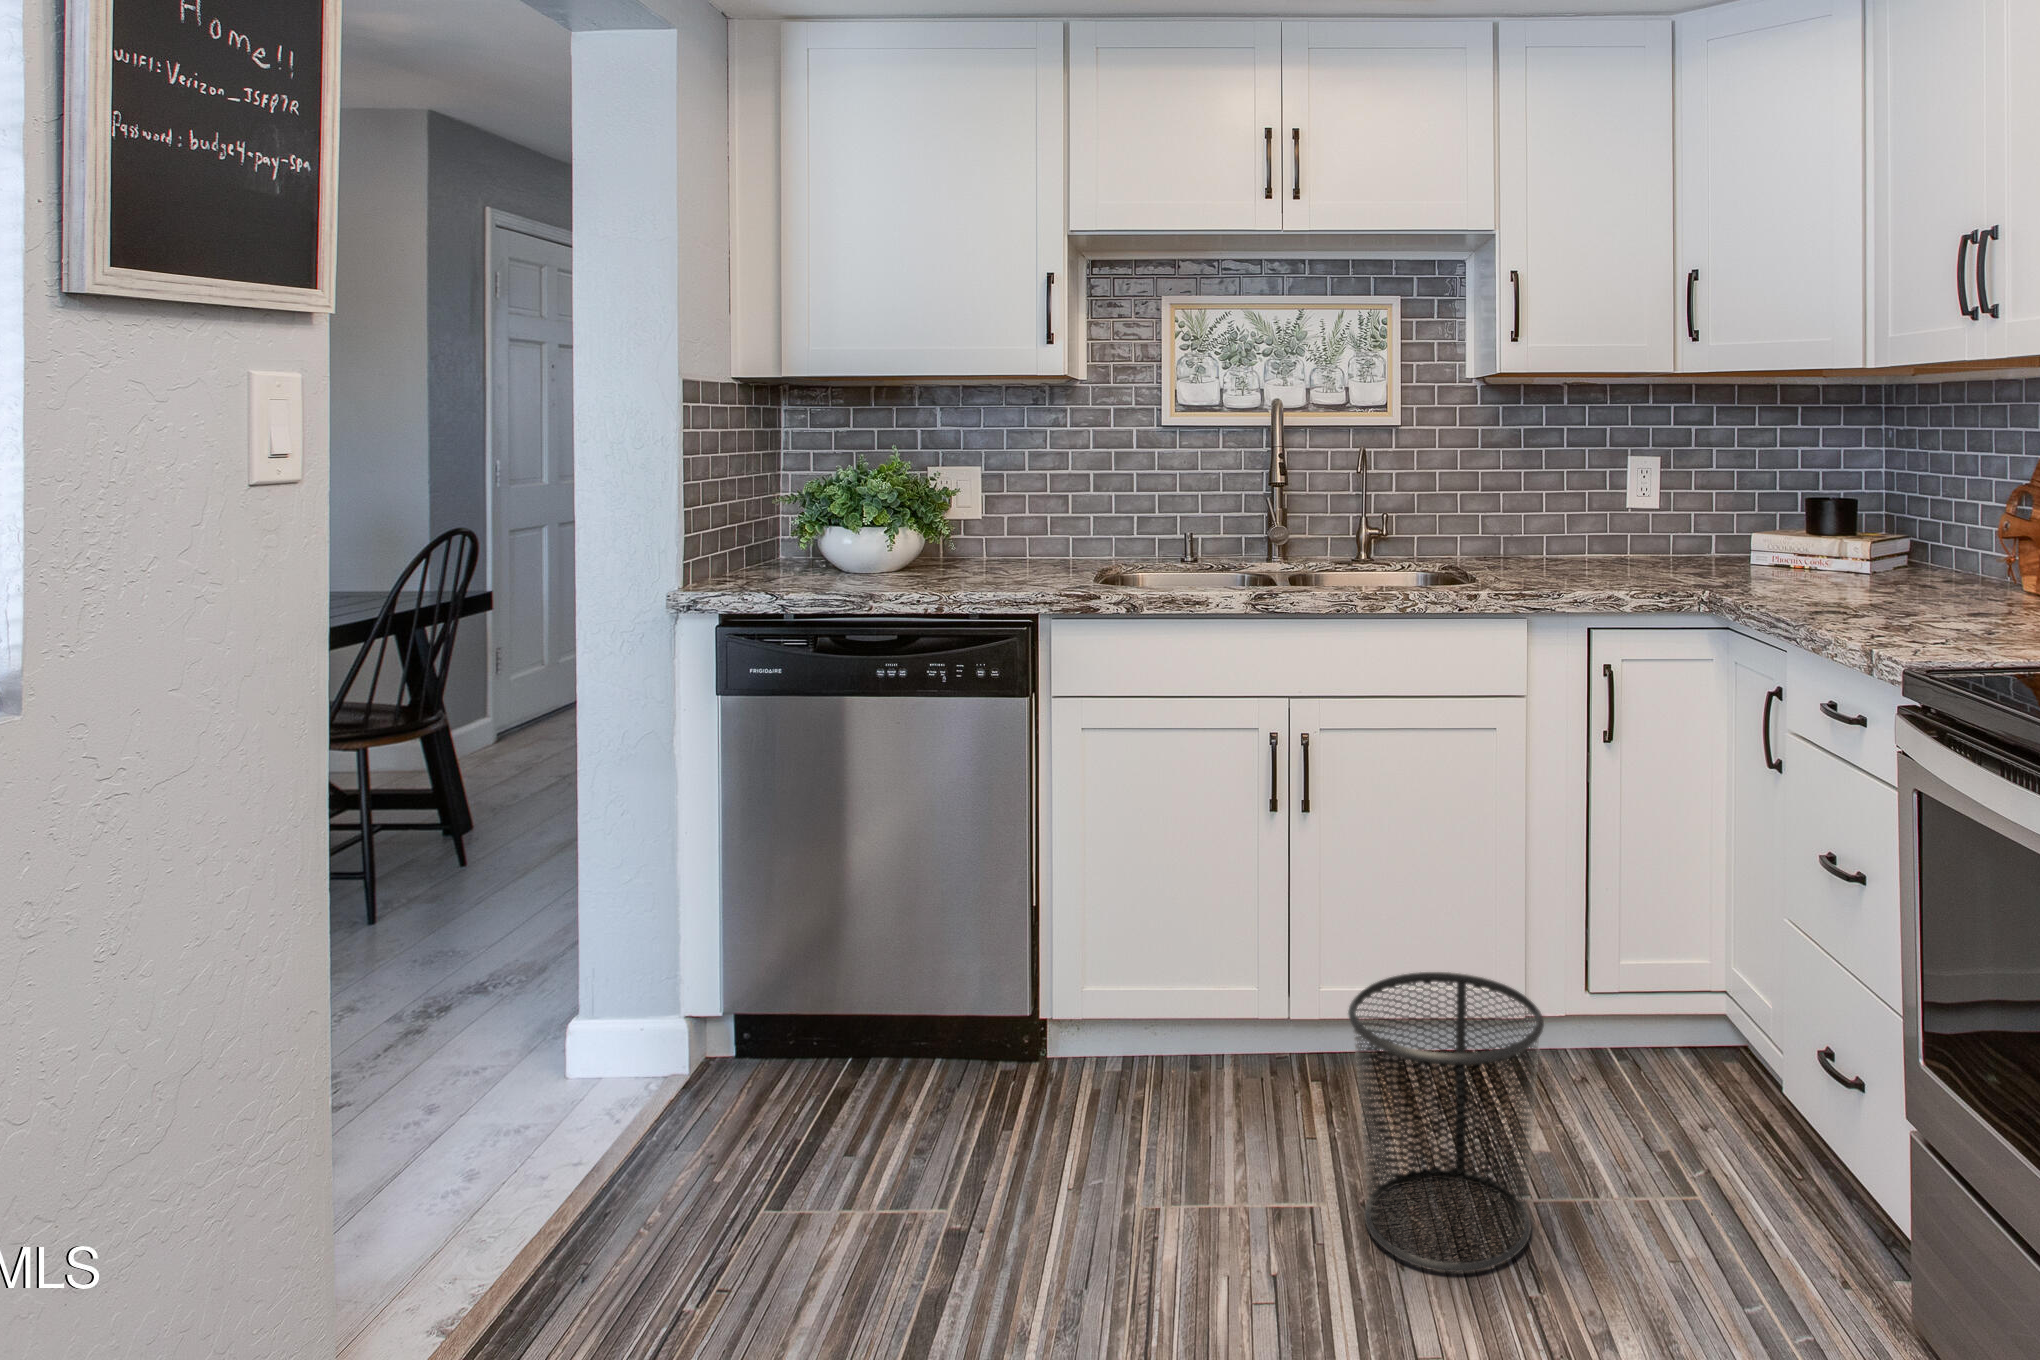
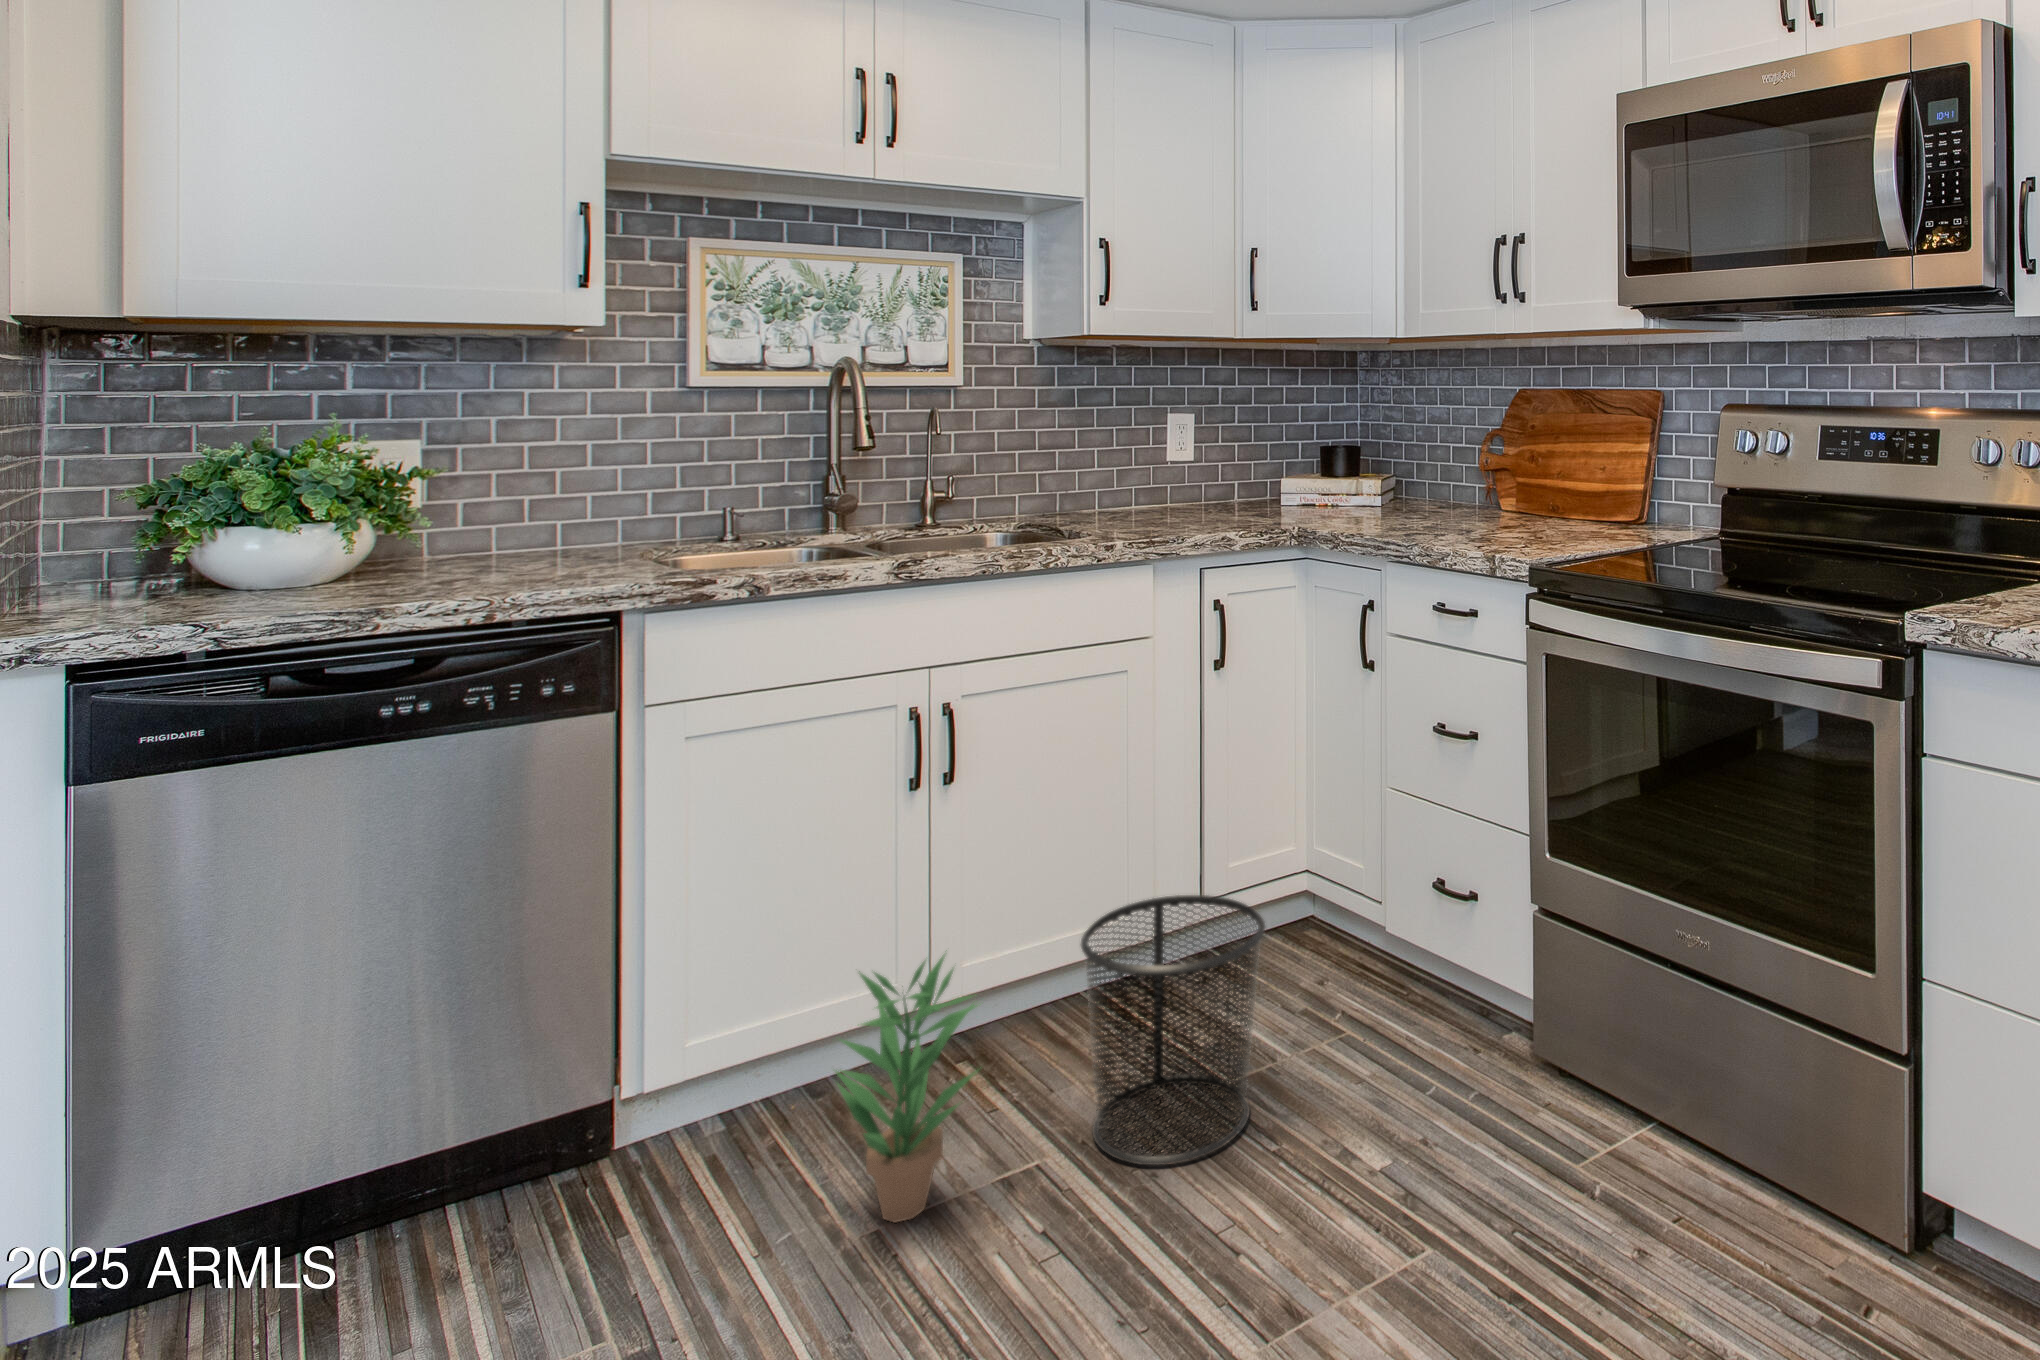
potted plant: none [1114,959,1246,1212] -> present [836,950,981,1222]

